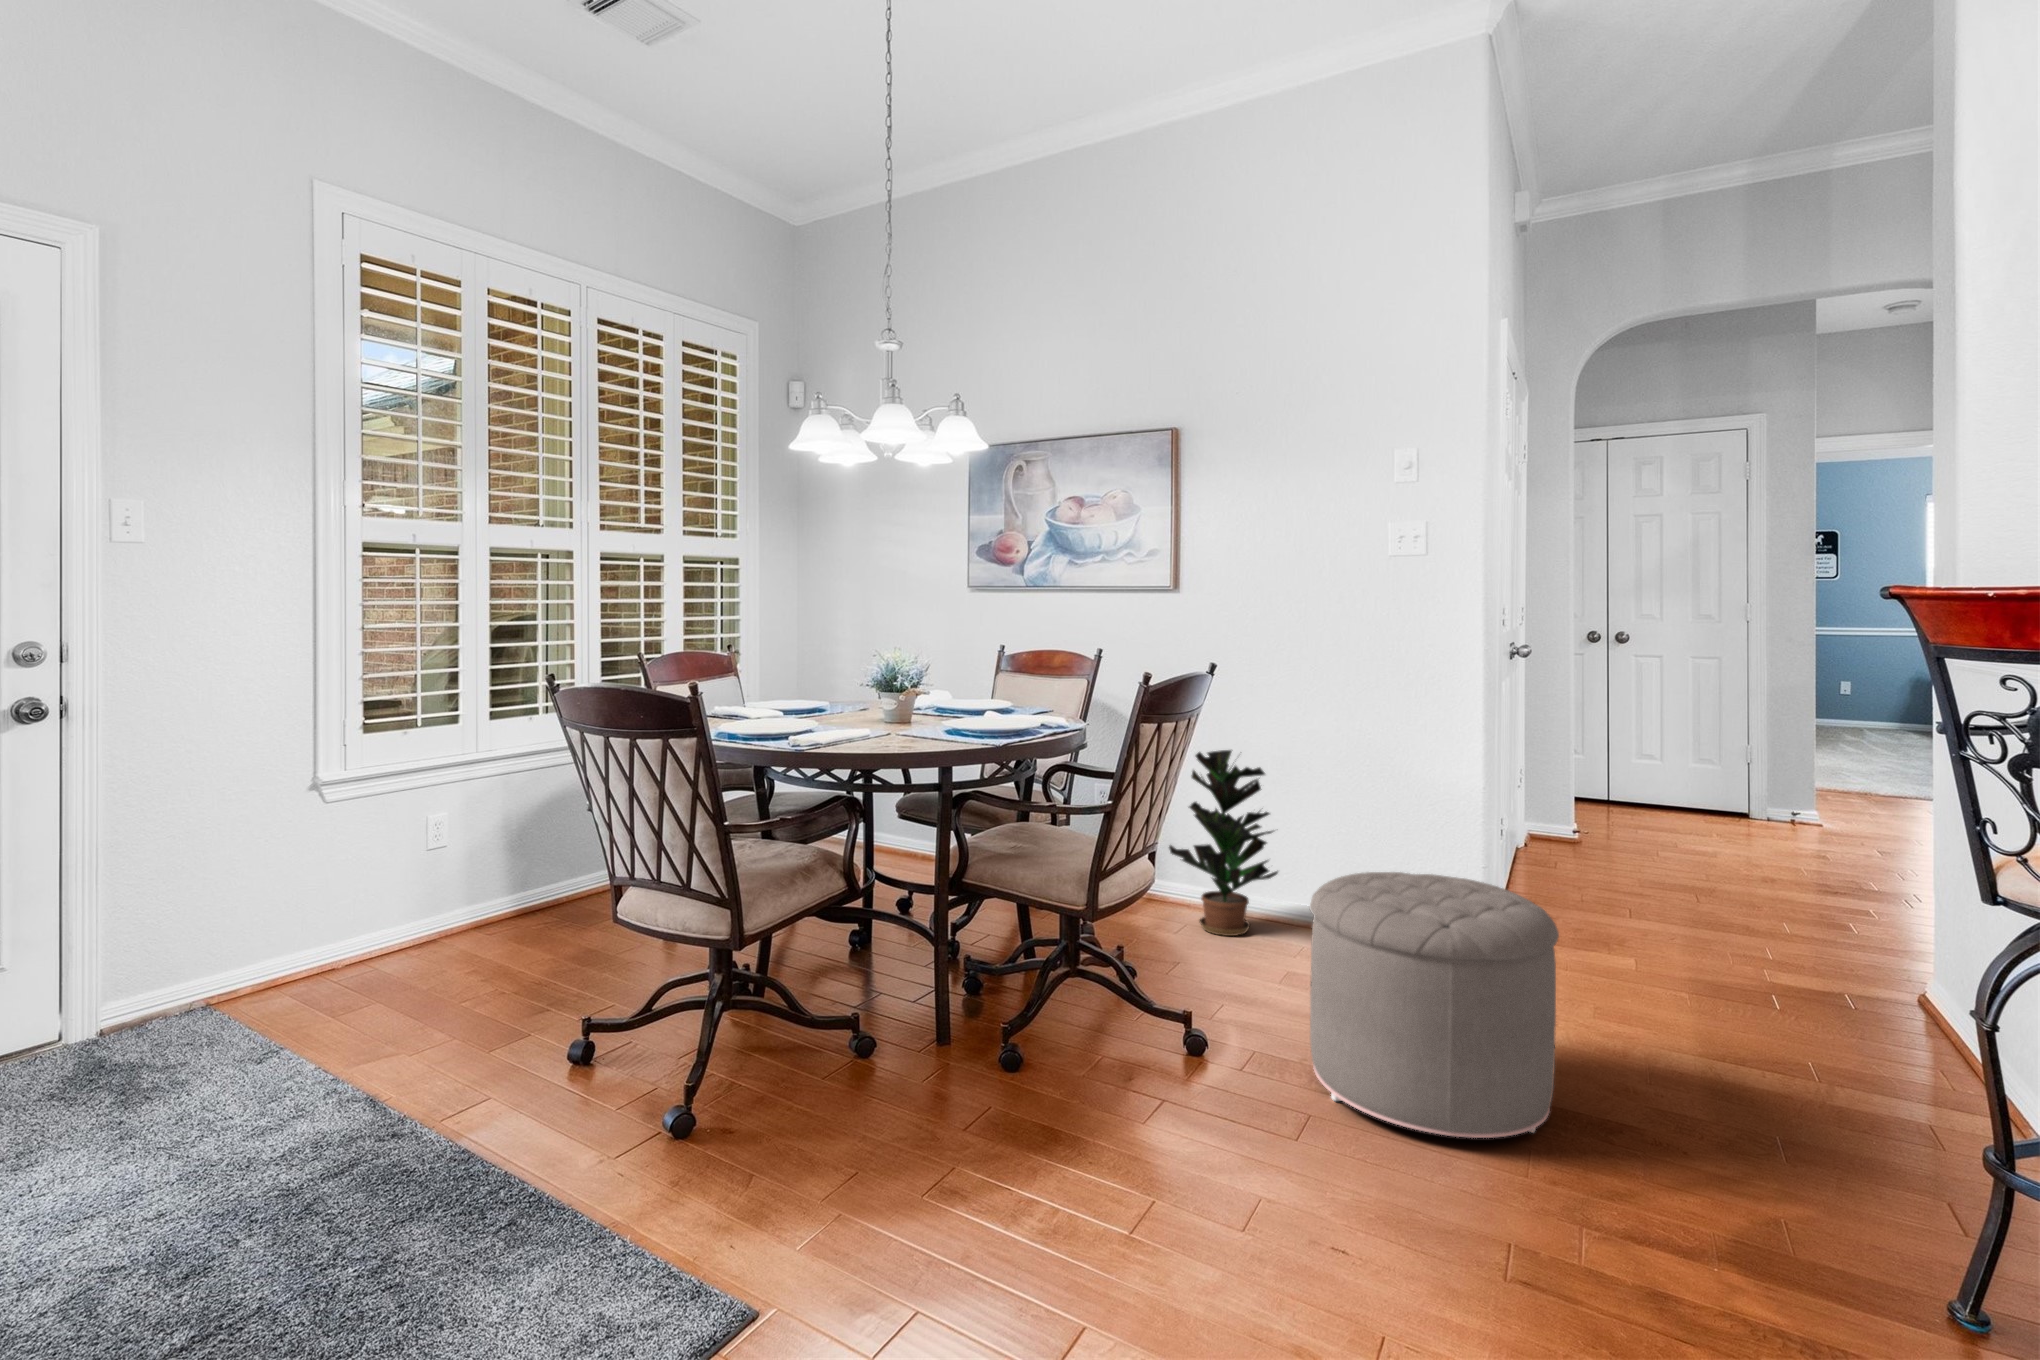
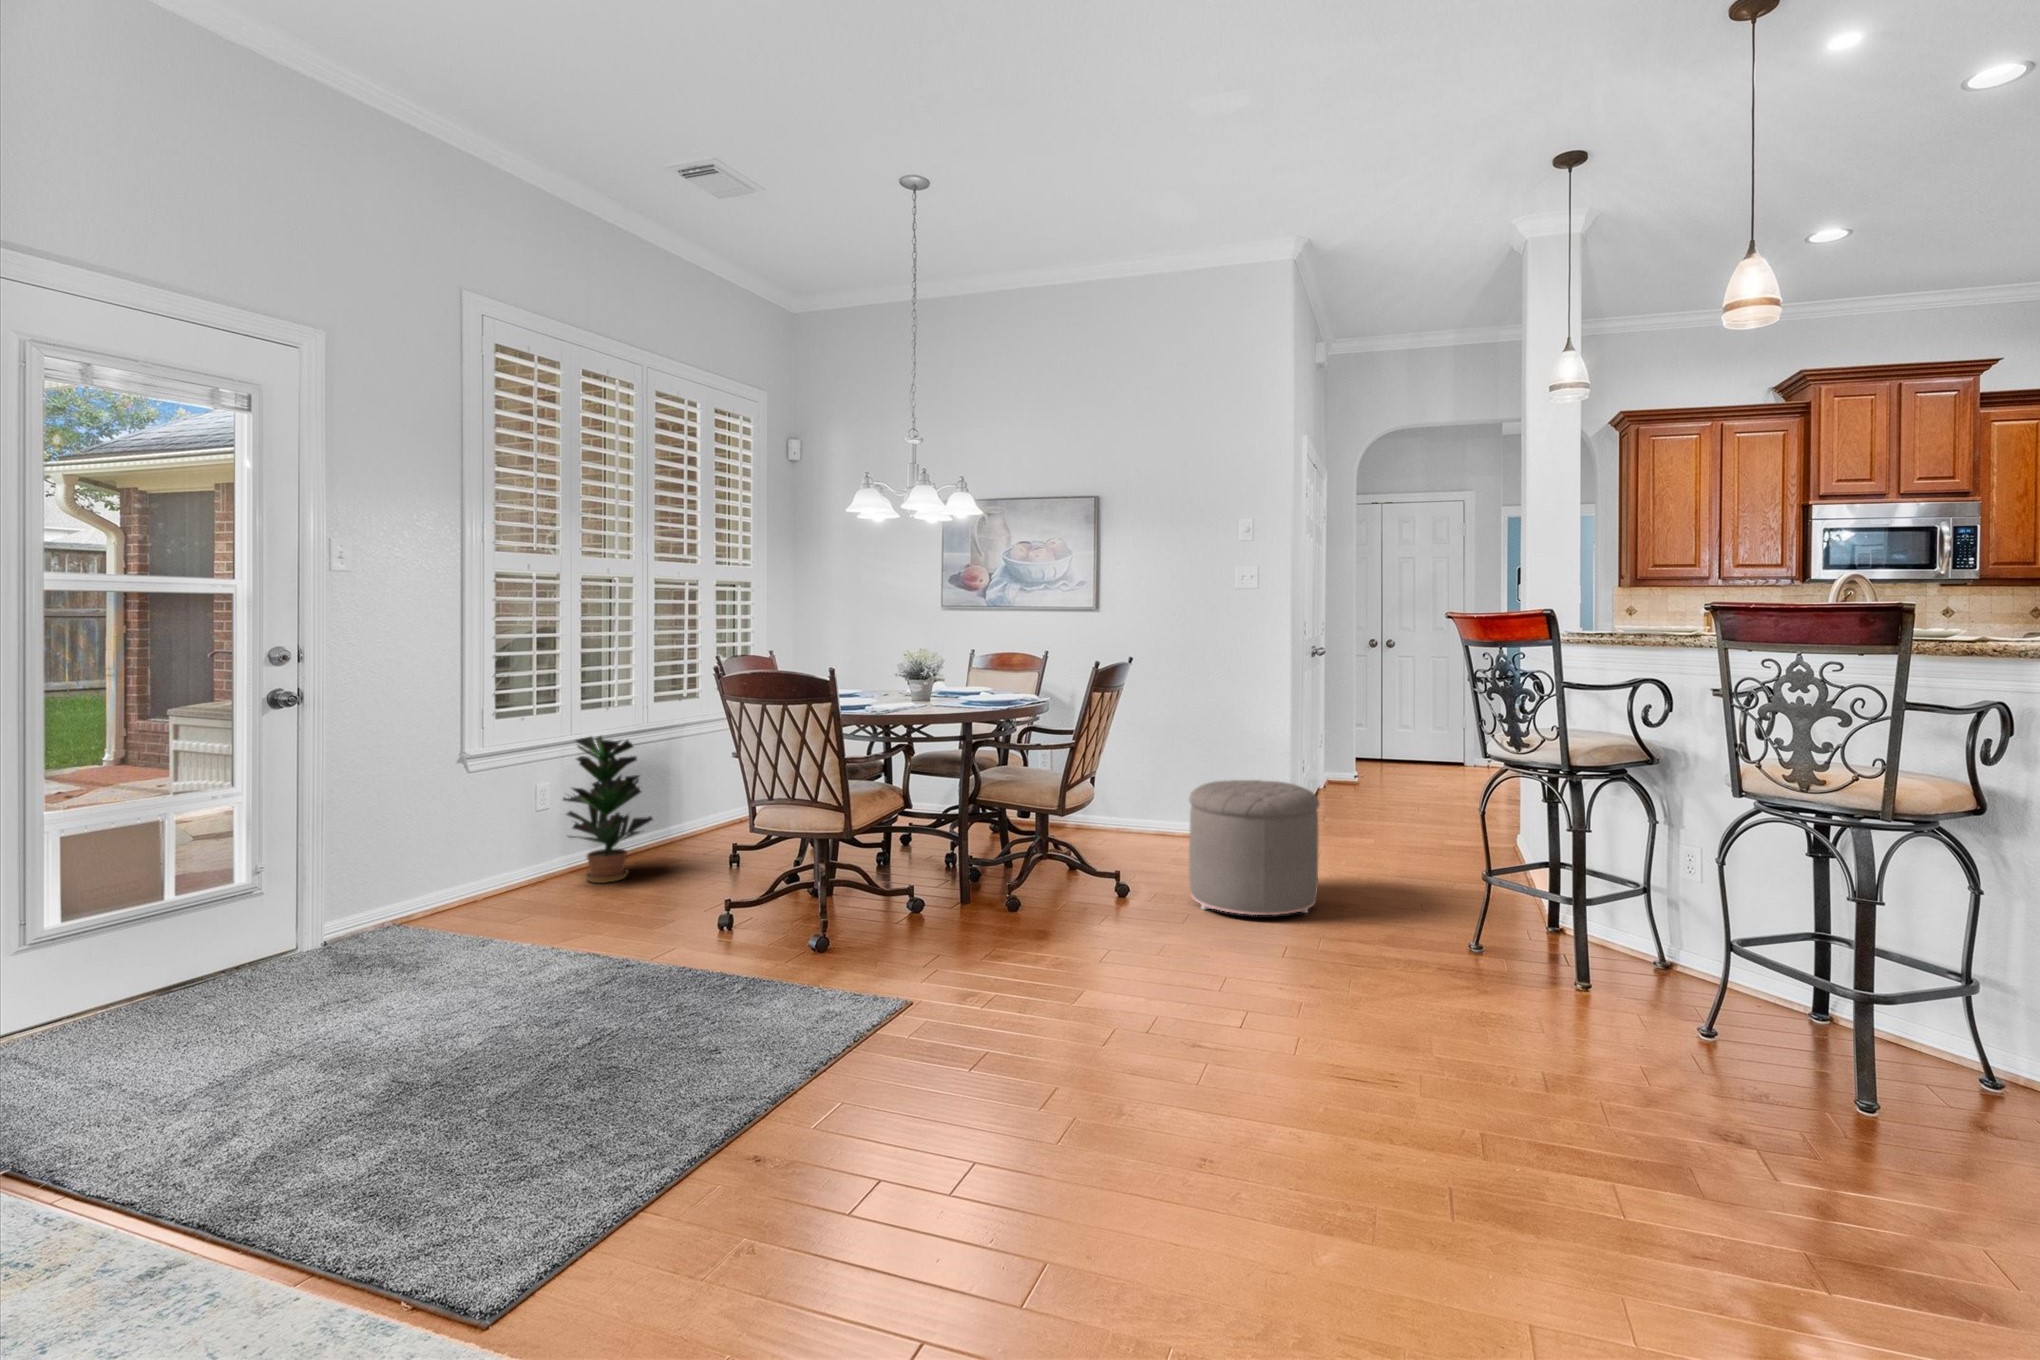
potted plant: present [1169,750,1278,936] -> present [563,736,653,883]

